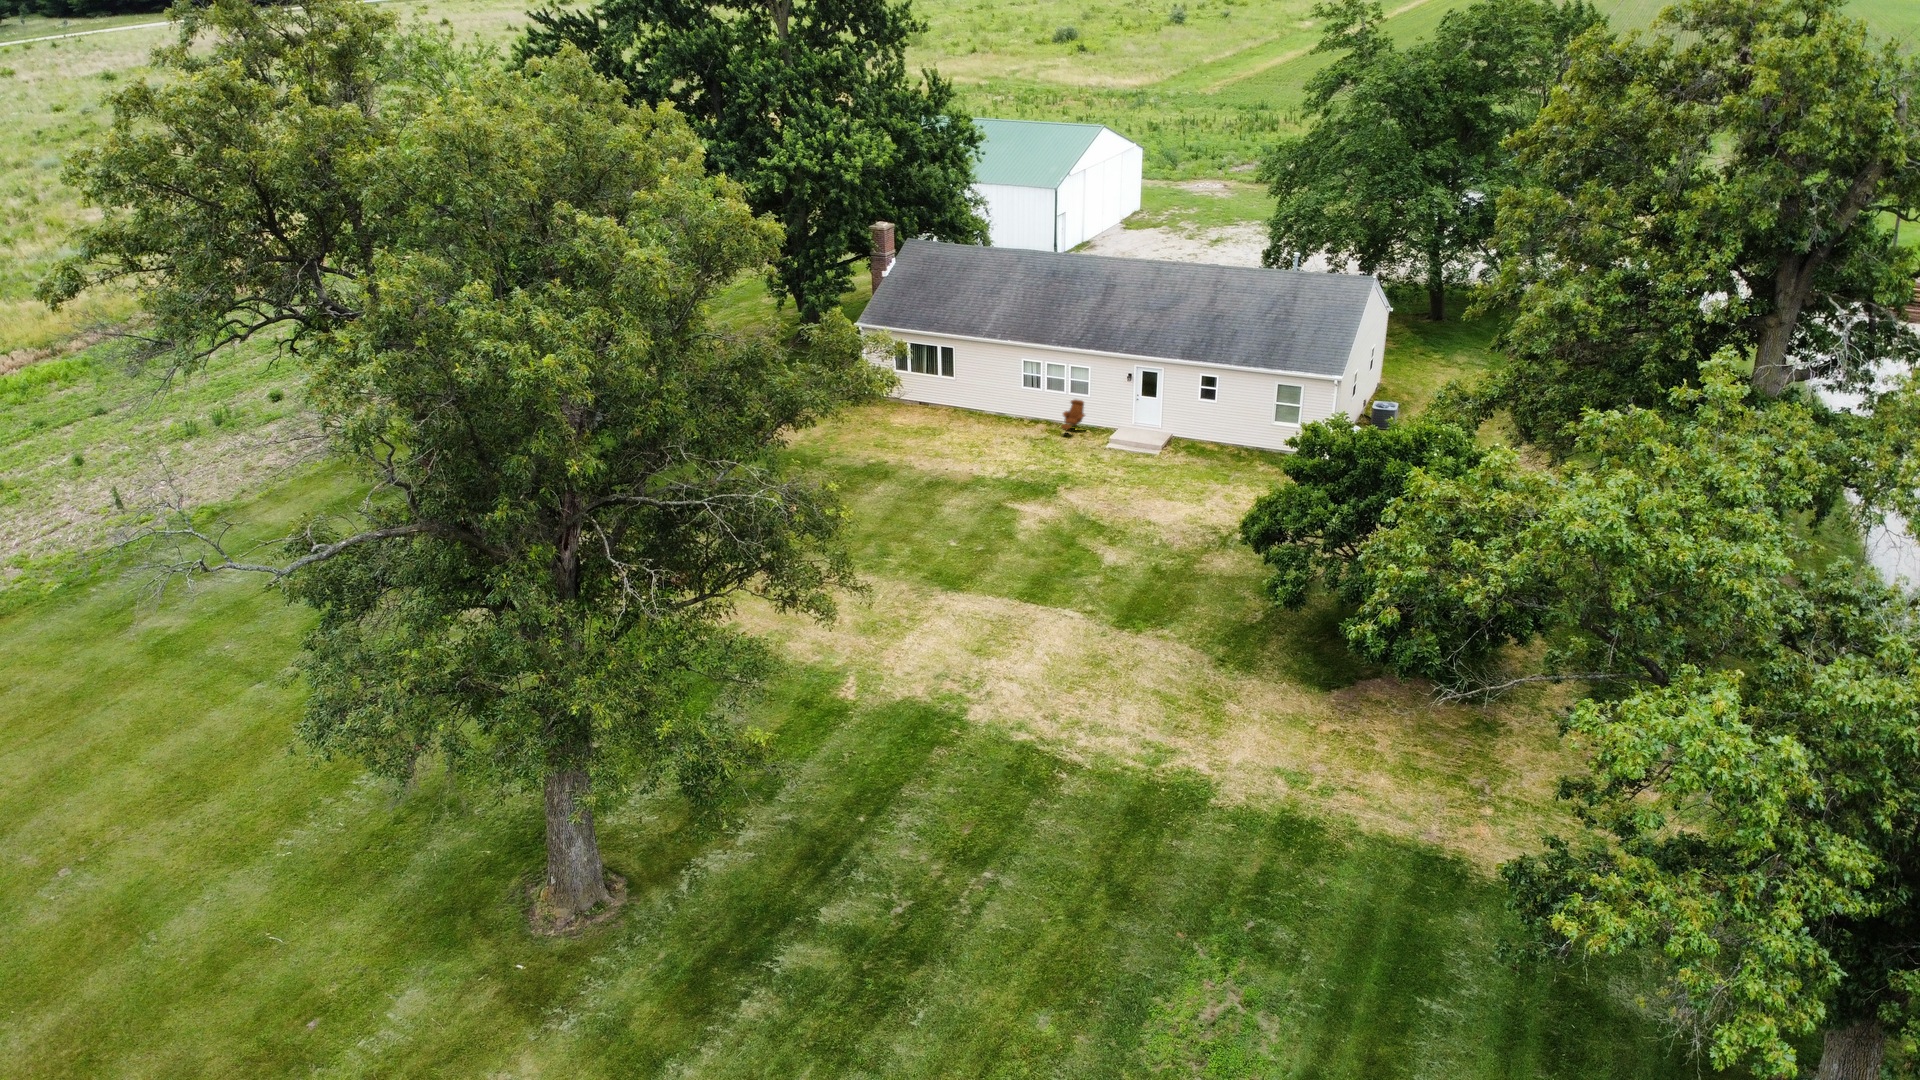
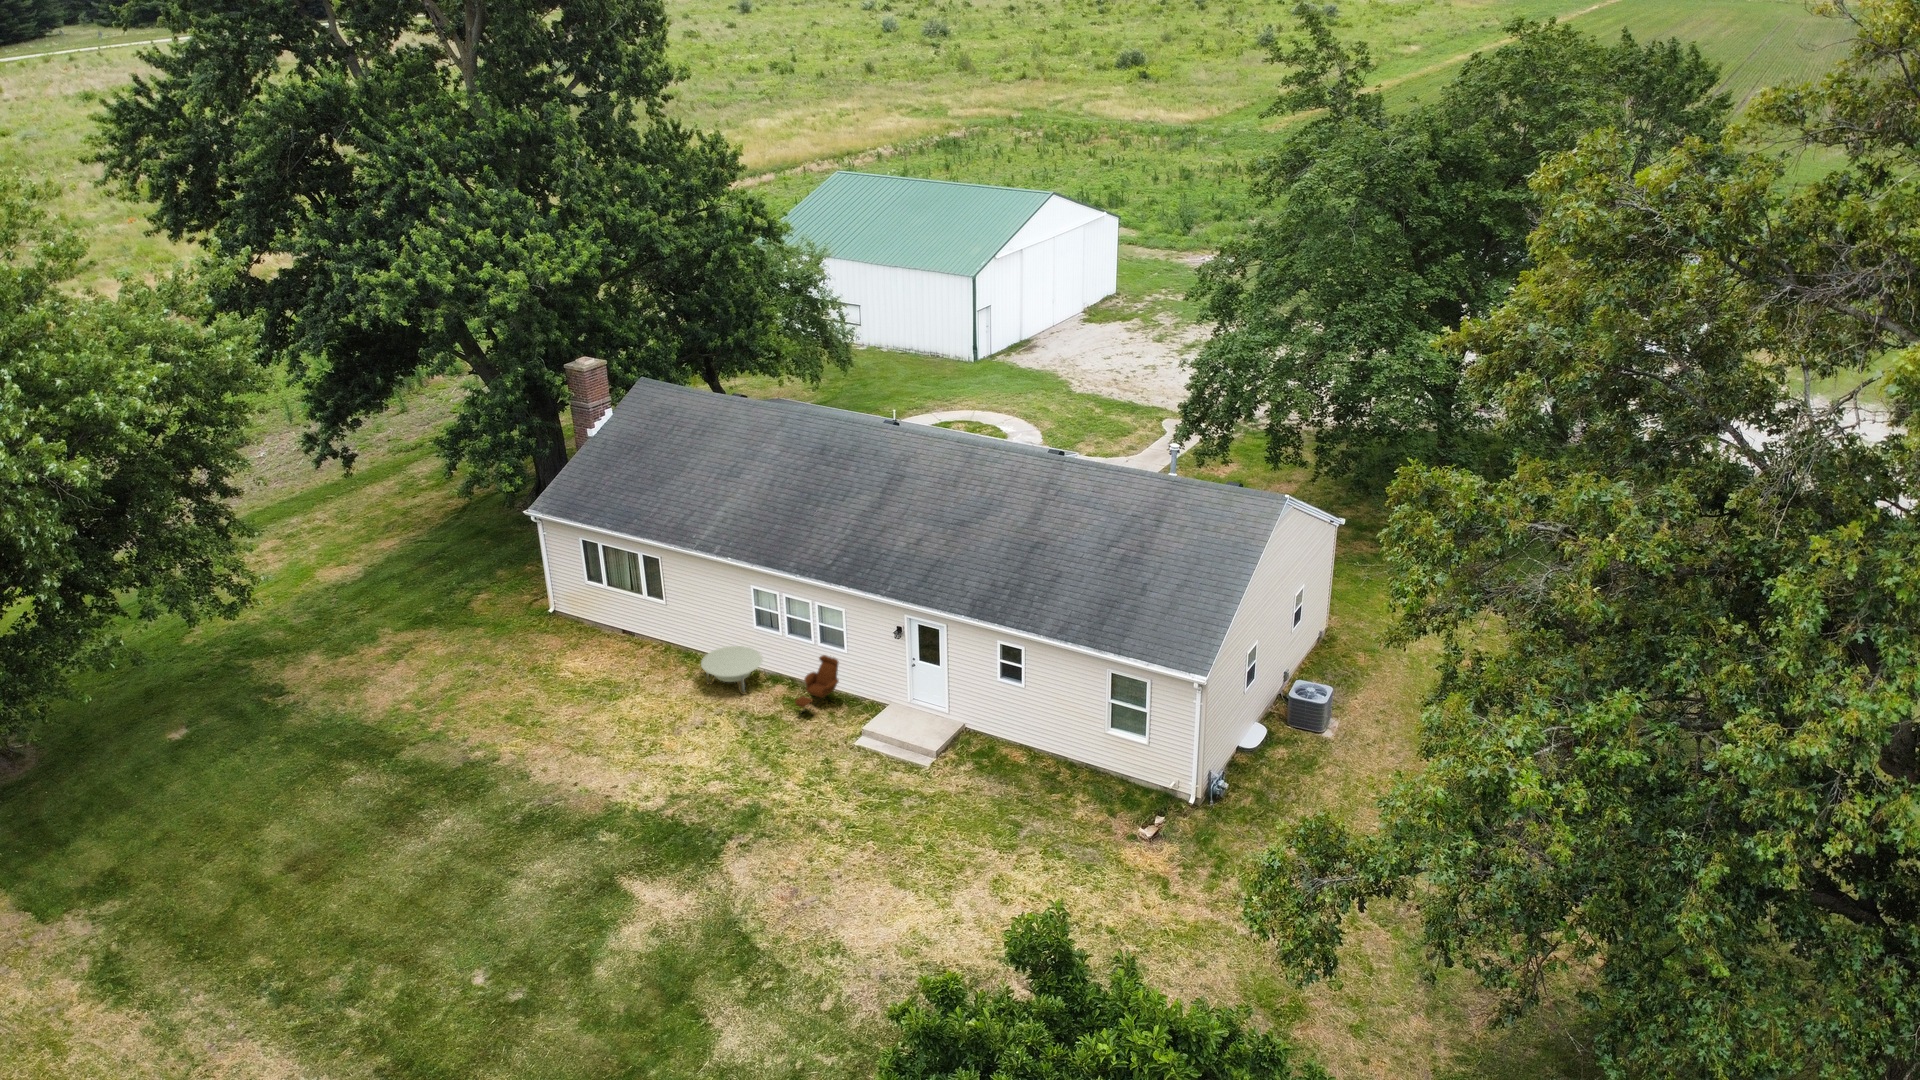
round table: none [991,401,1031,428] -> present [701,646,763,695]

